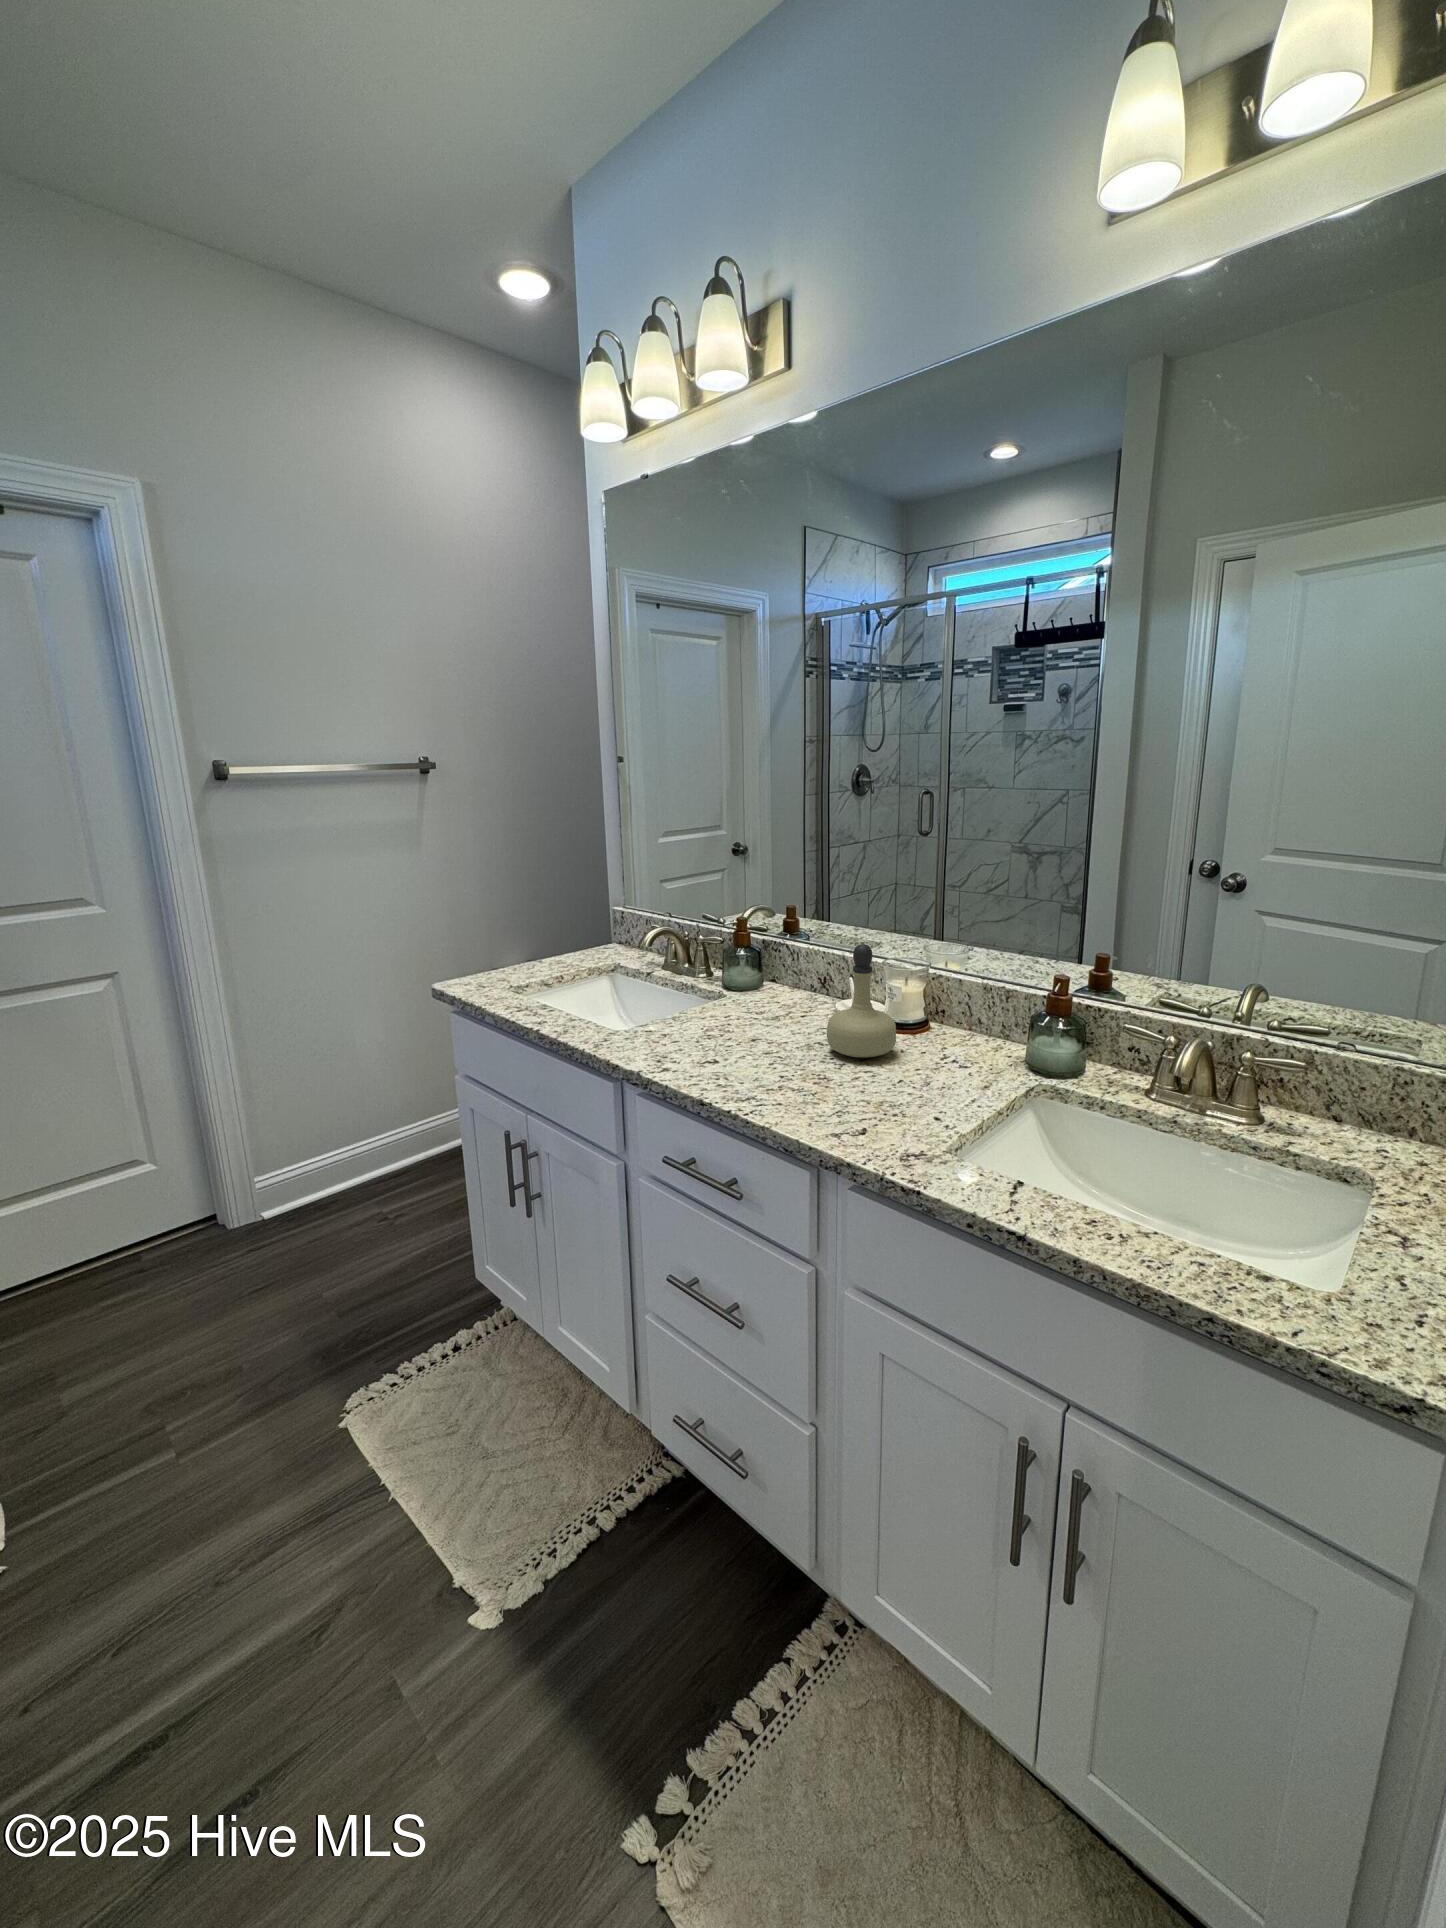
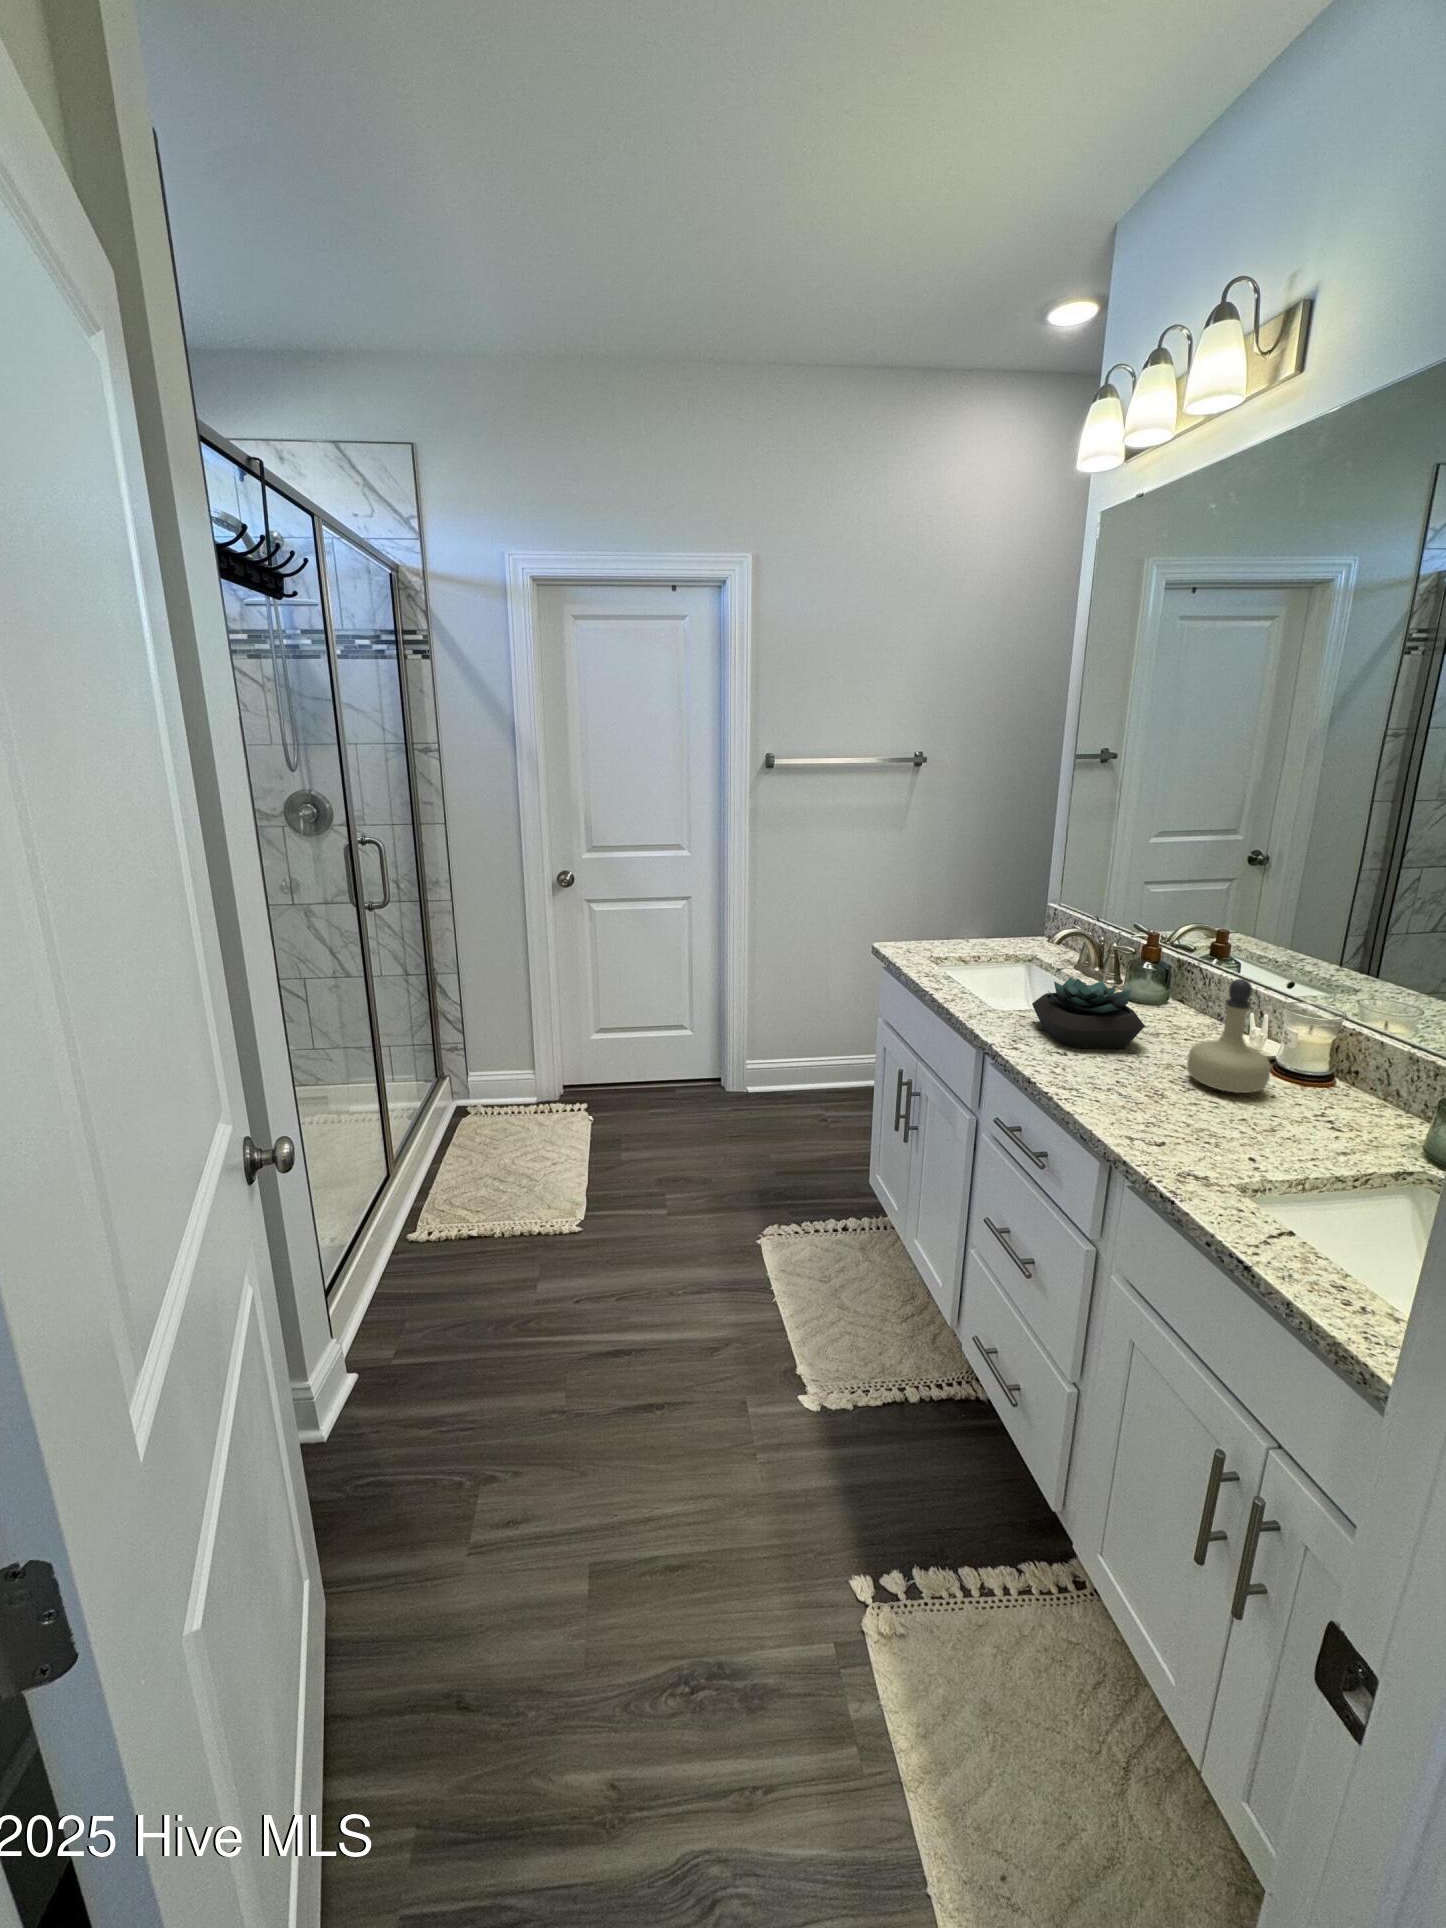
succulent plant: none [661,974,776,1052] -> present [1032,977,1145,1048]

